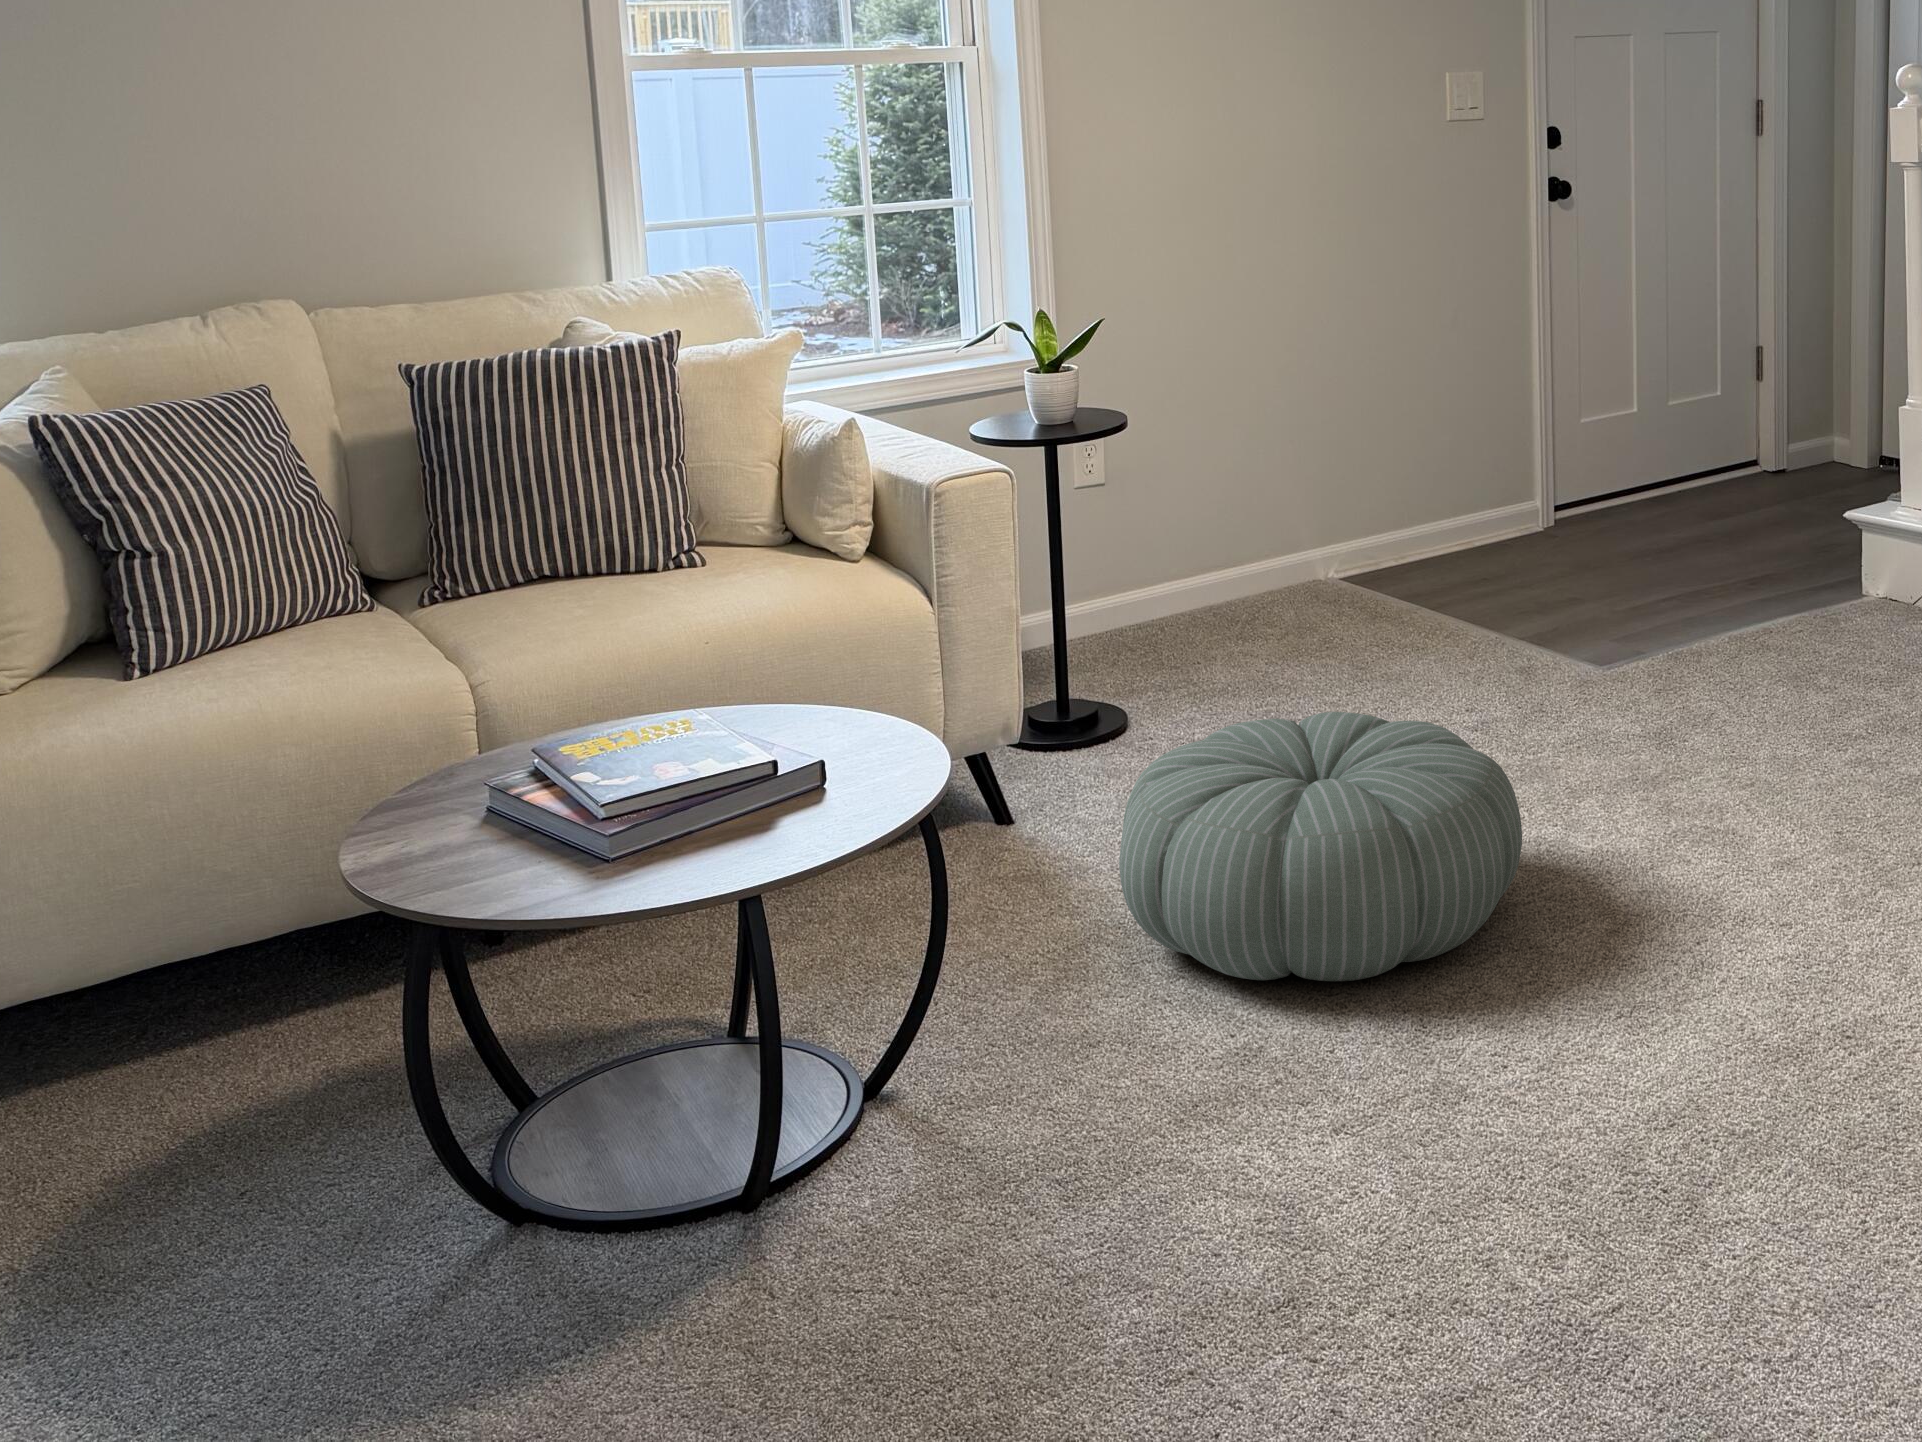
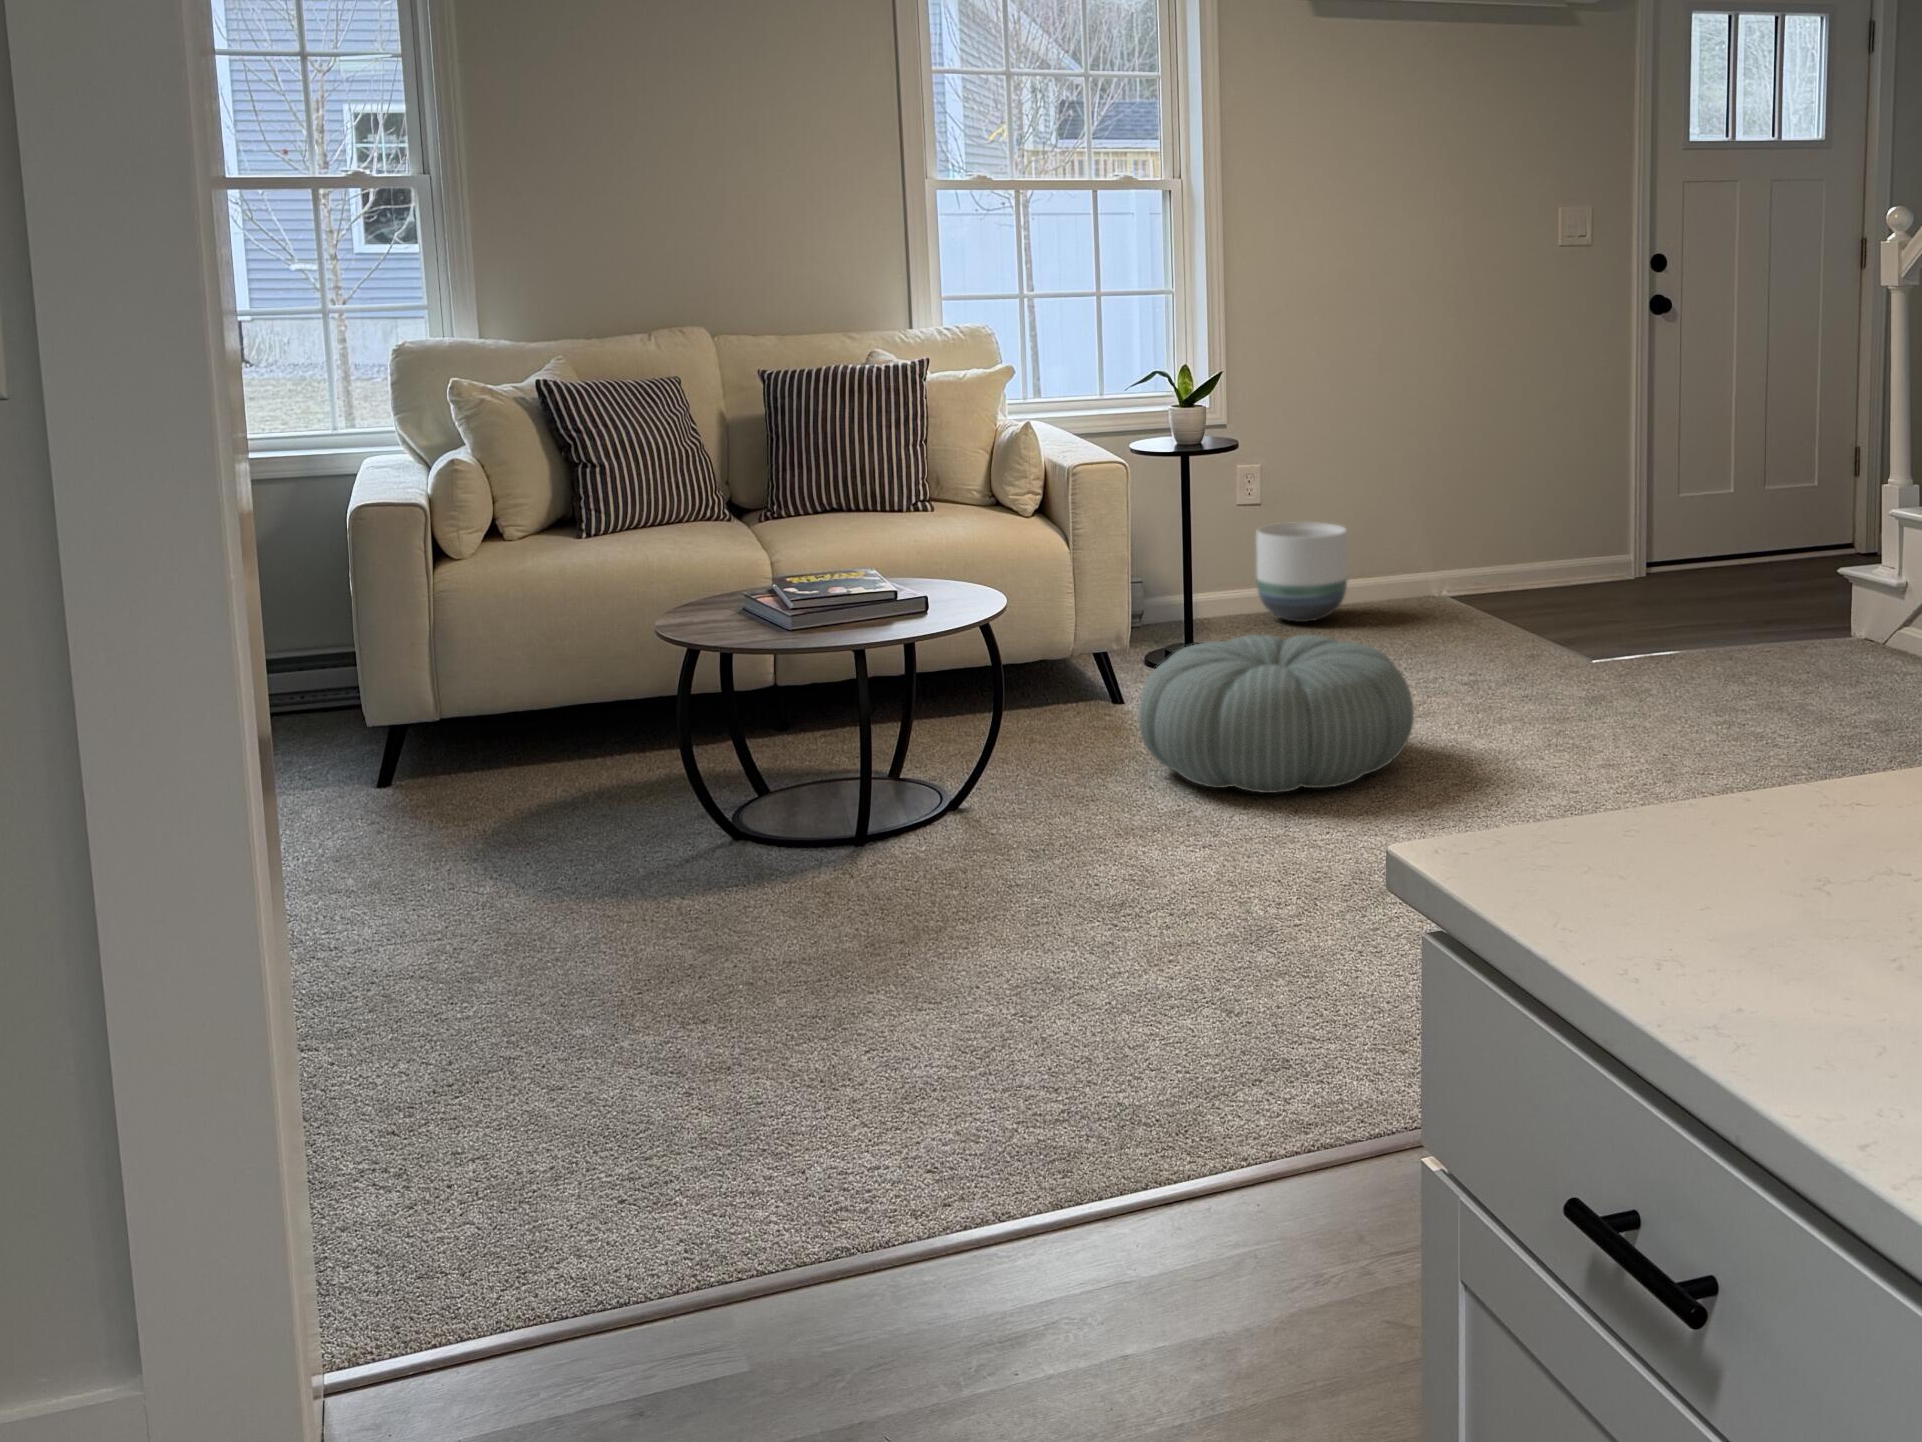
planter: none [1108,505,1234,643] -> present [1256,522,1347,622]

